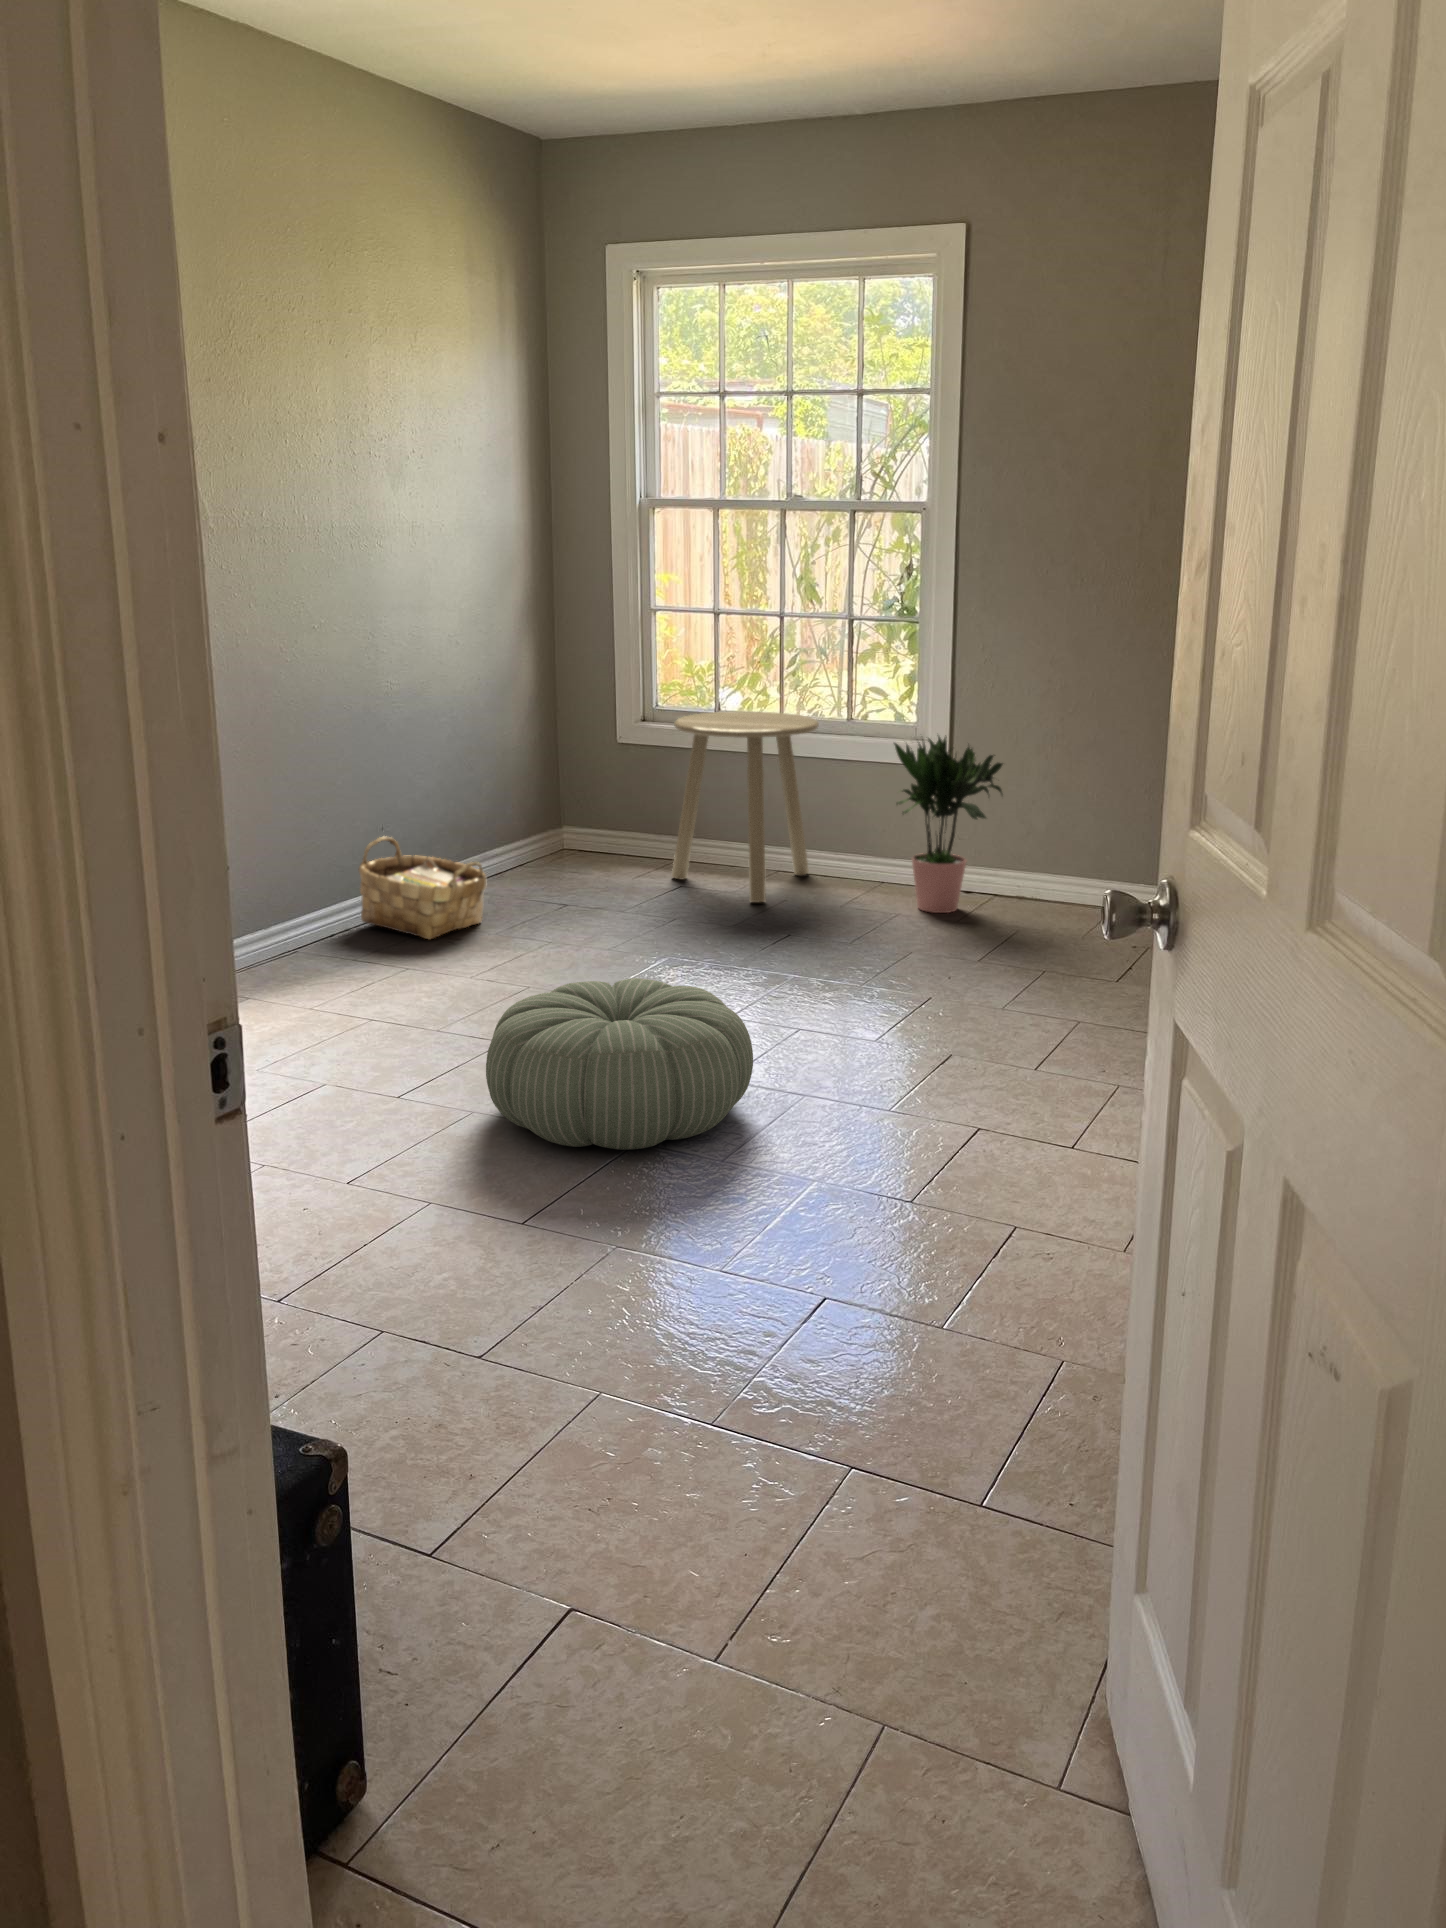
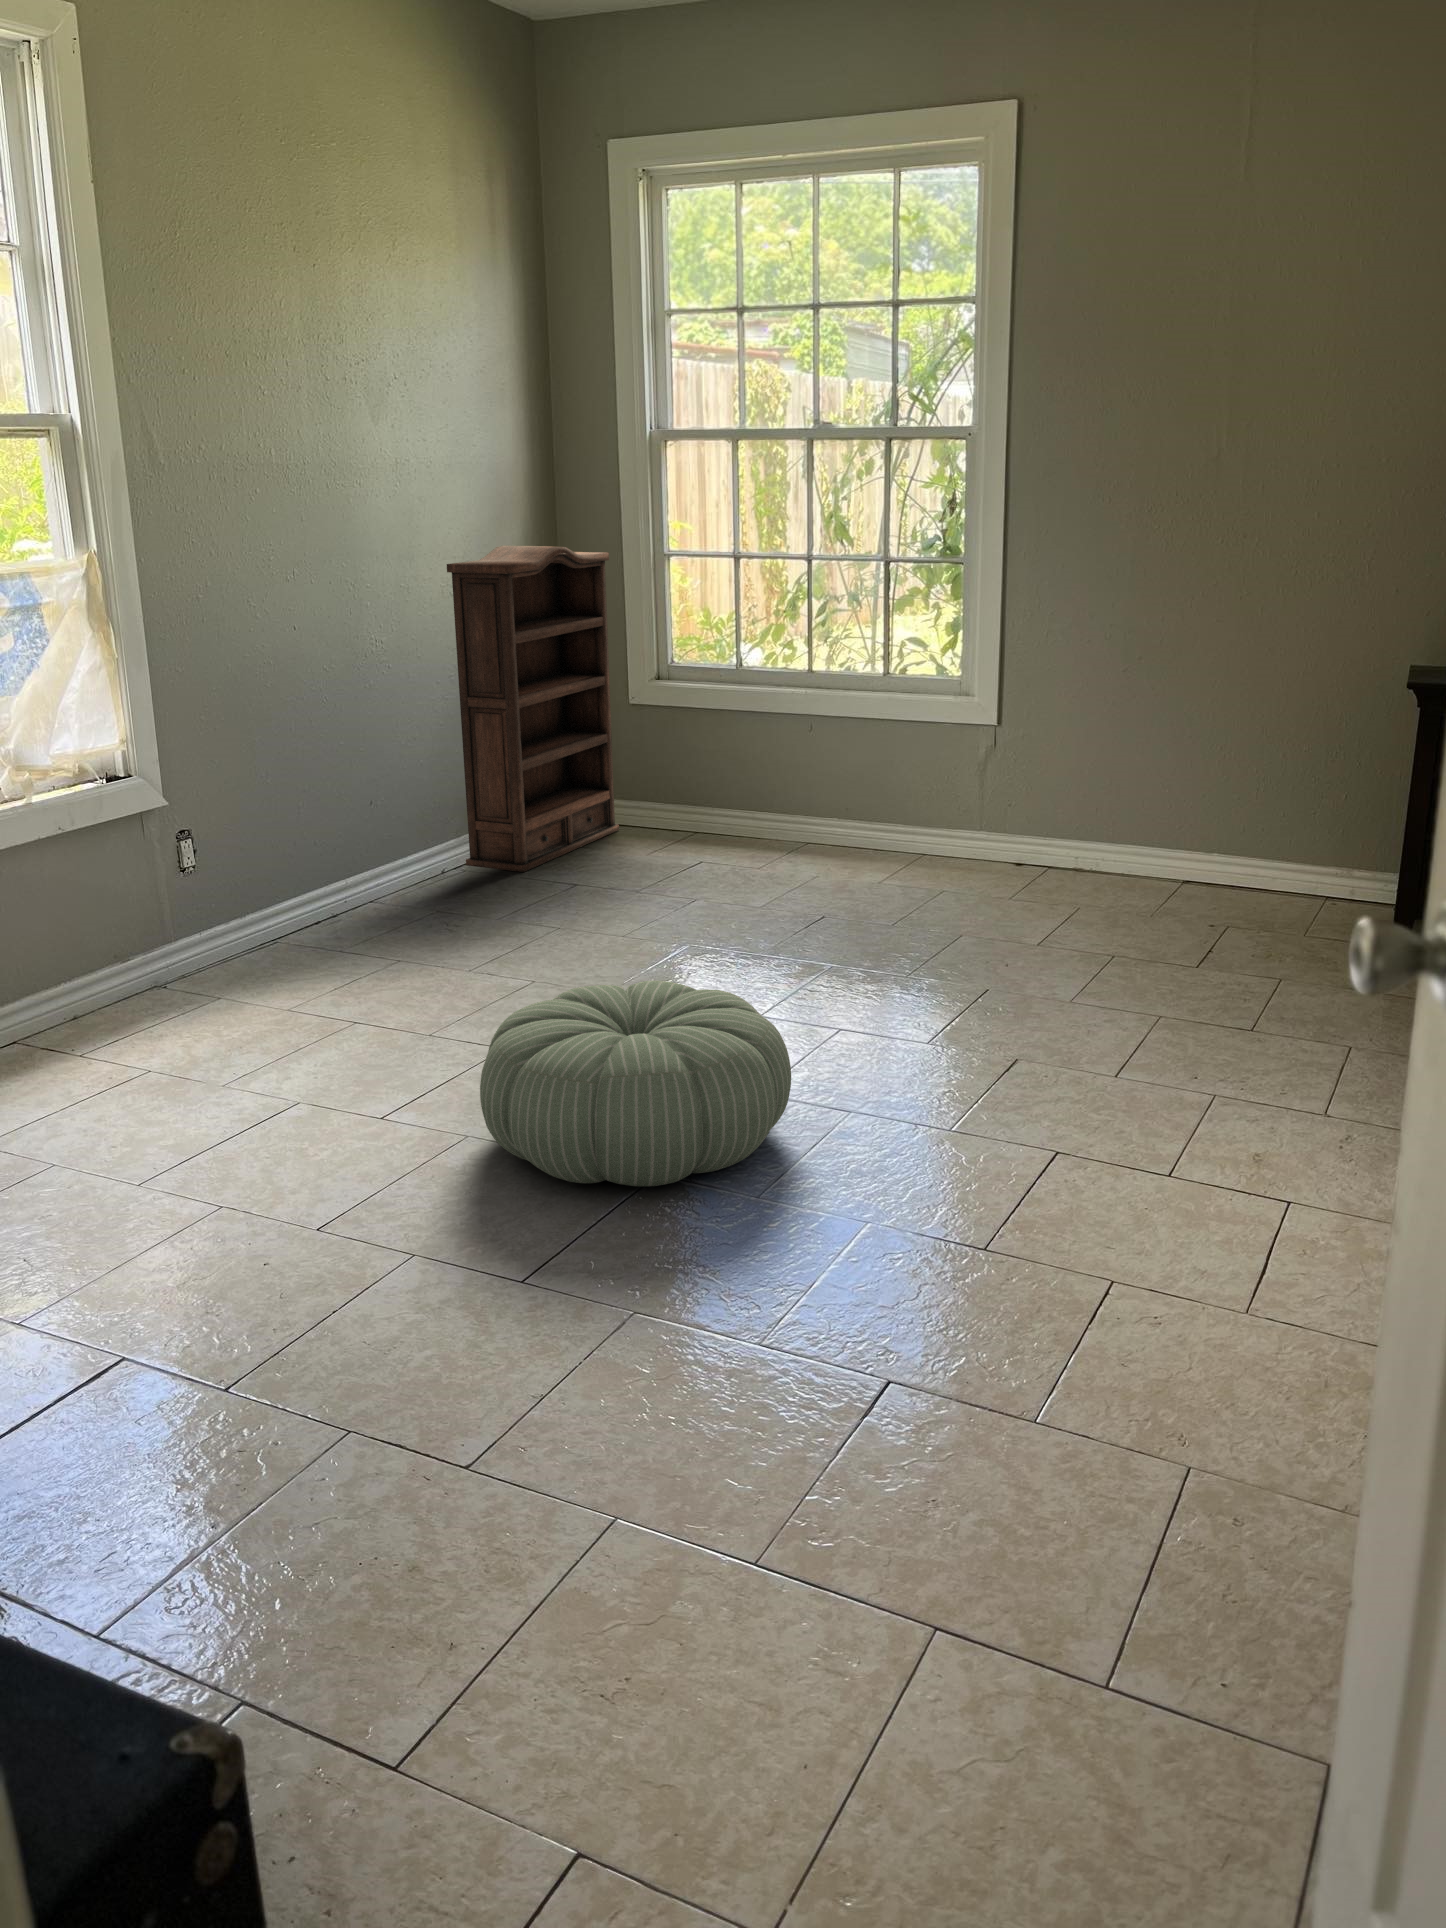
bookshelf: none [458,600,608,892] -> present [447,546,619,872]
side table: present [672,711,819,902] -> none [690,667,852,881]
potted plant: present [894,736,1003,913] -> none [934,684,1074,891]
woven basket: present [358,837,486,939] -> none [339,814,483,930]

